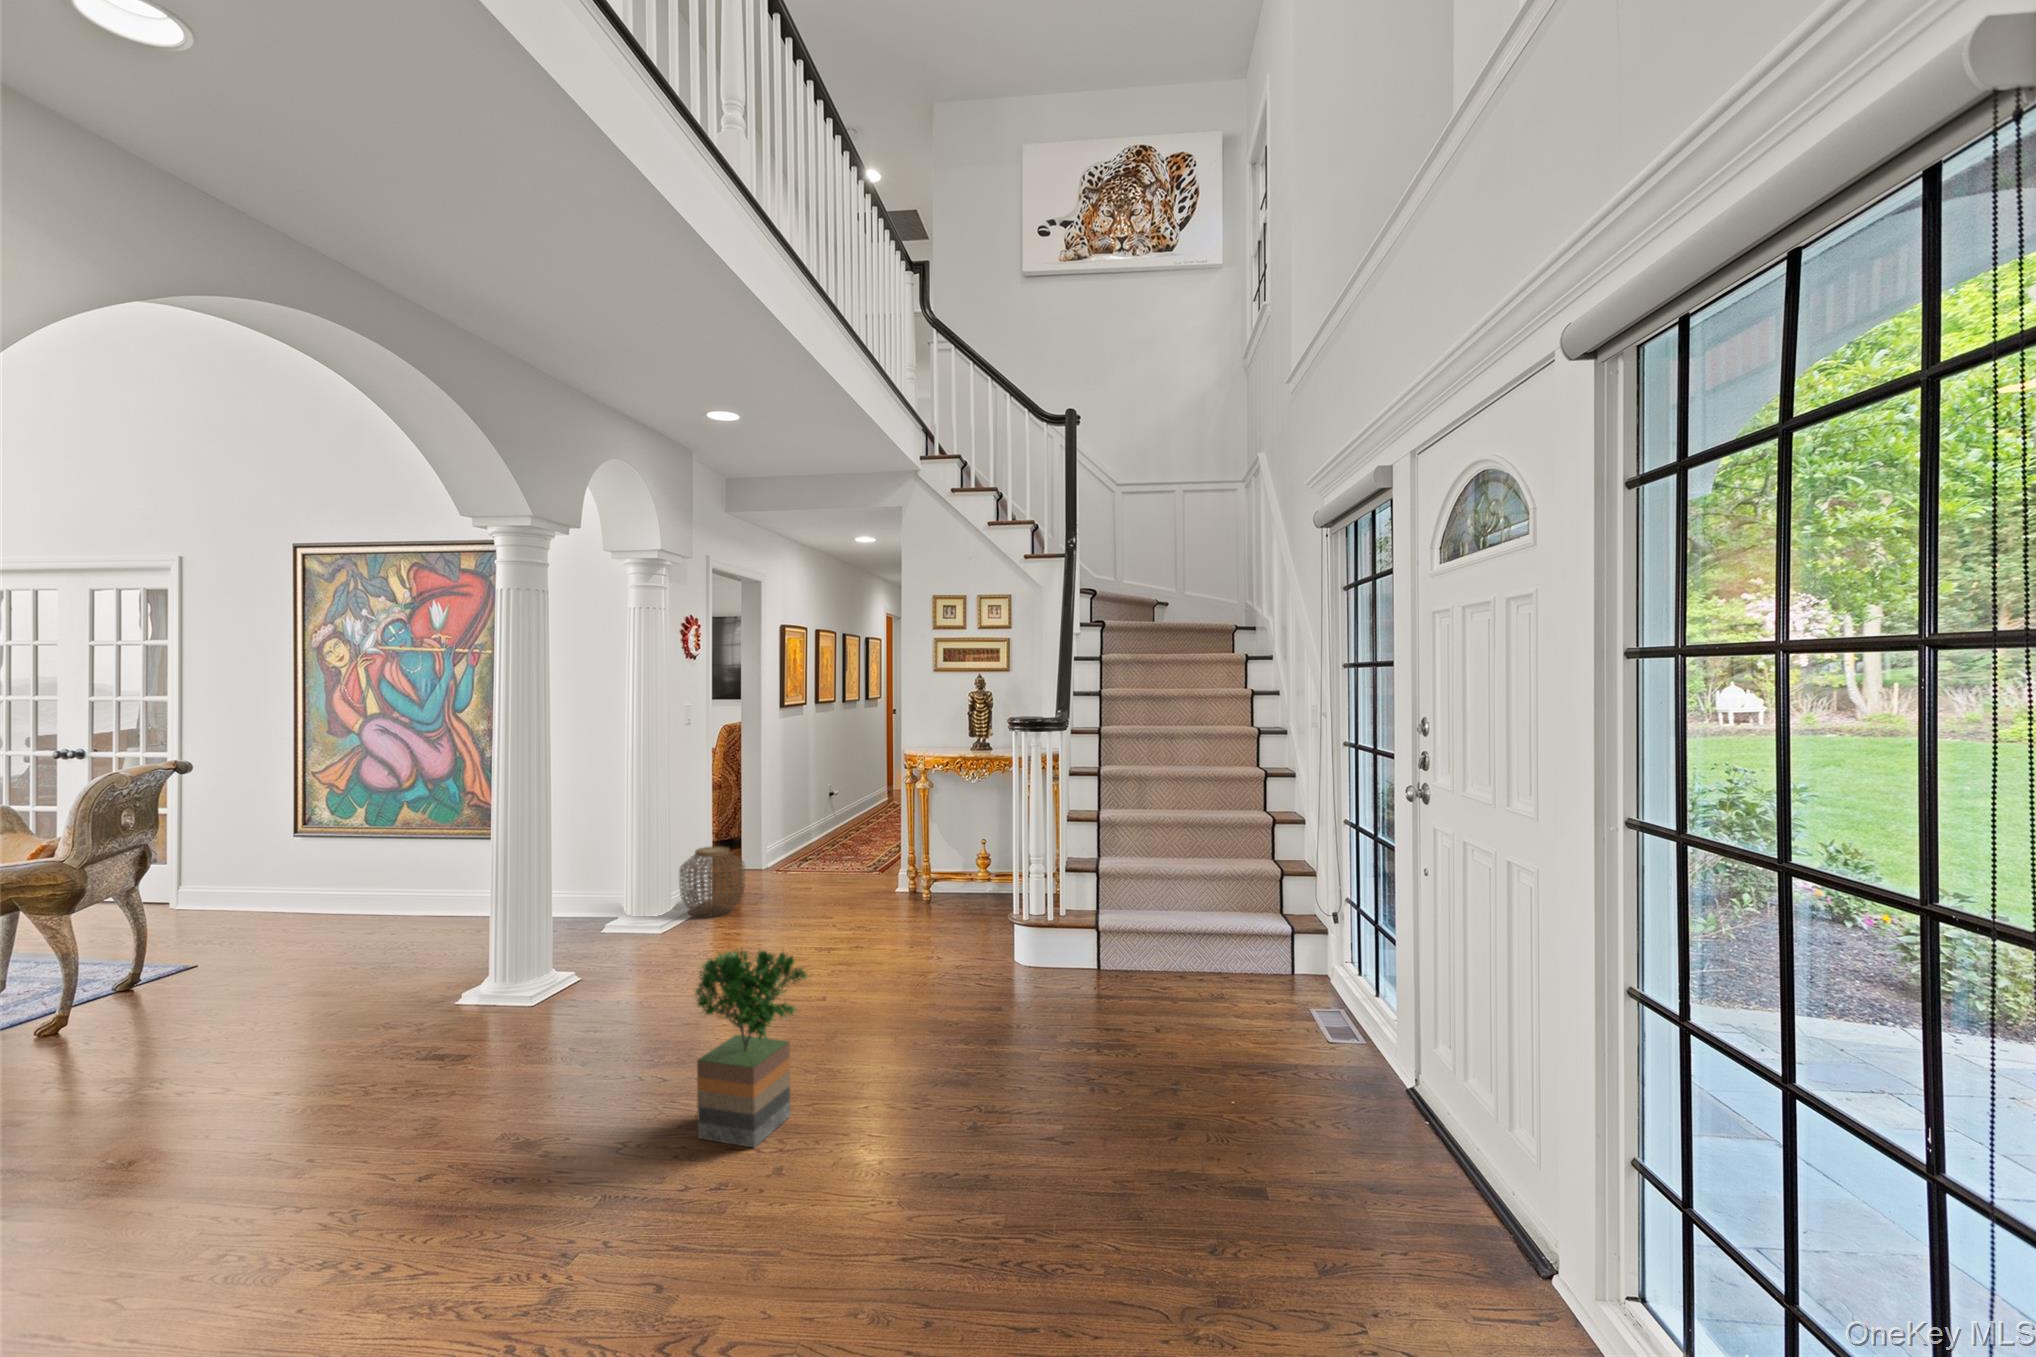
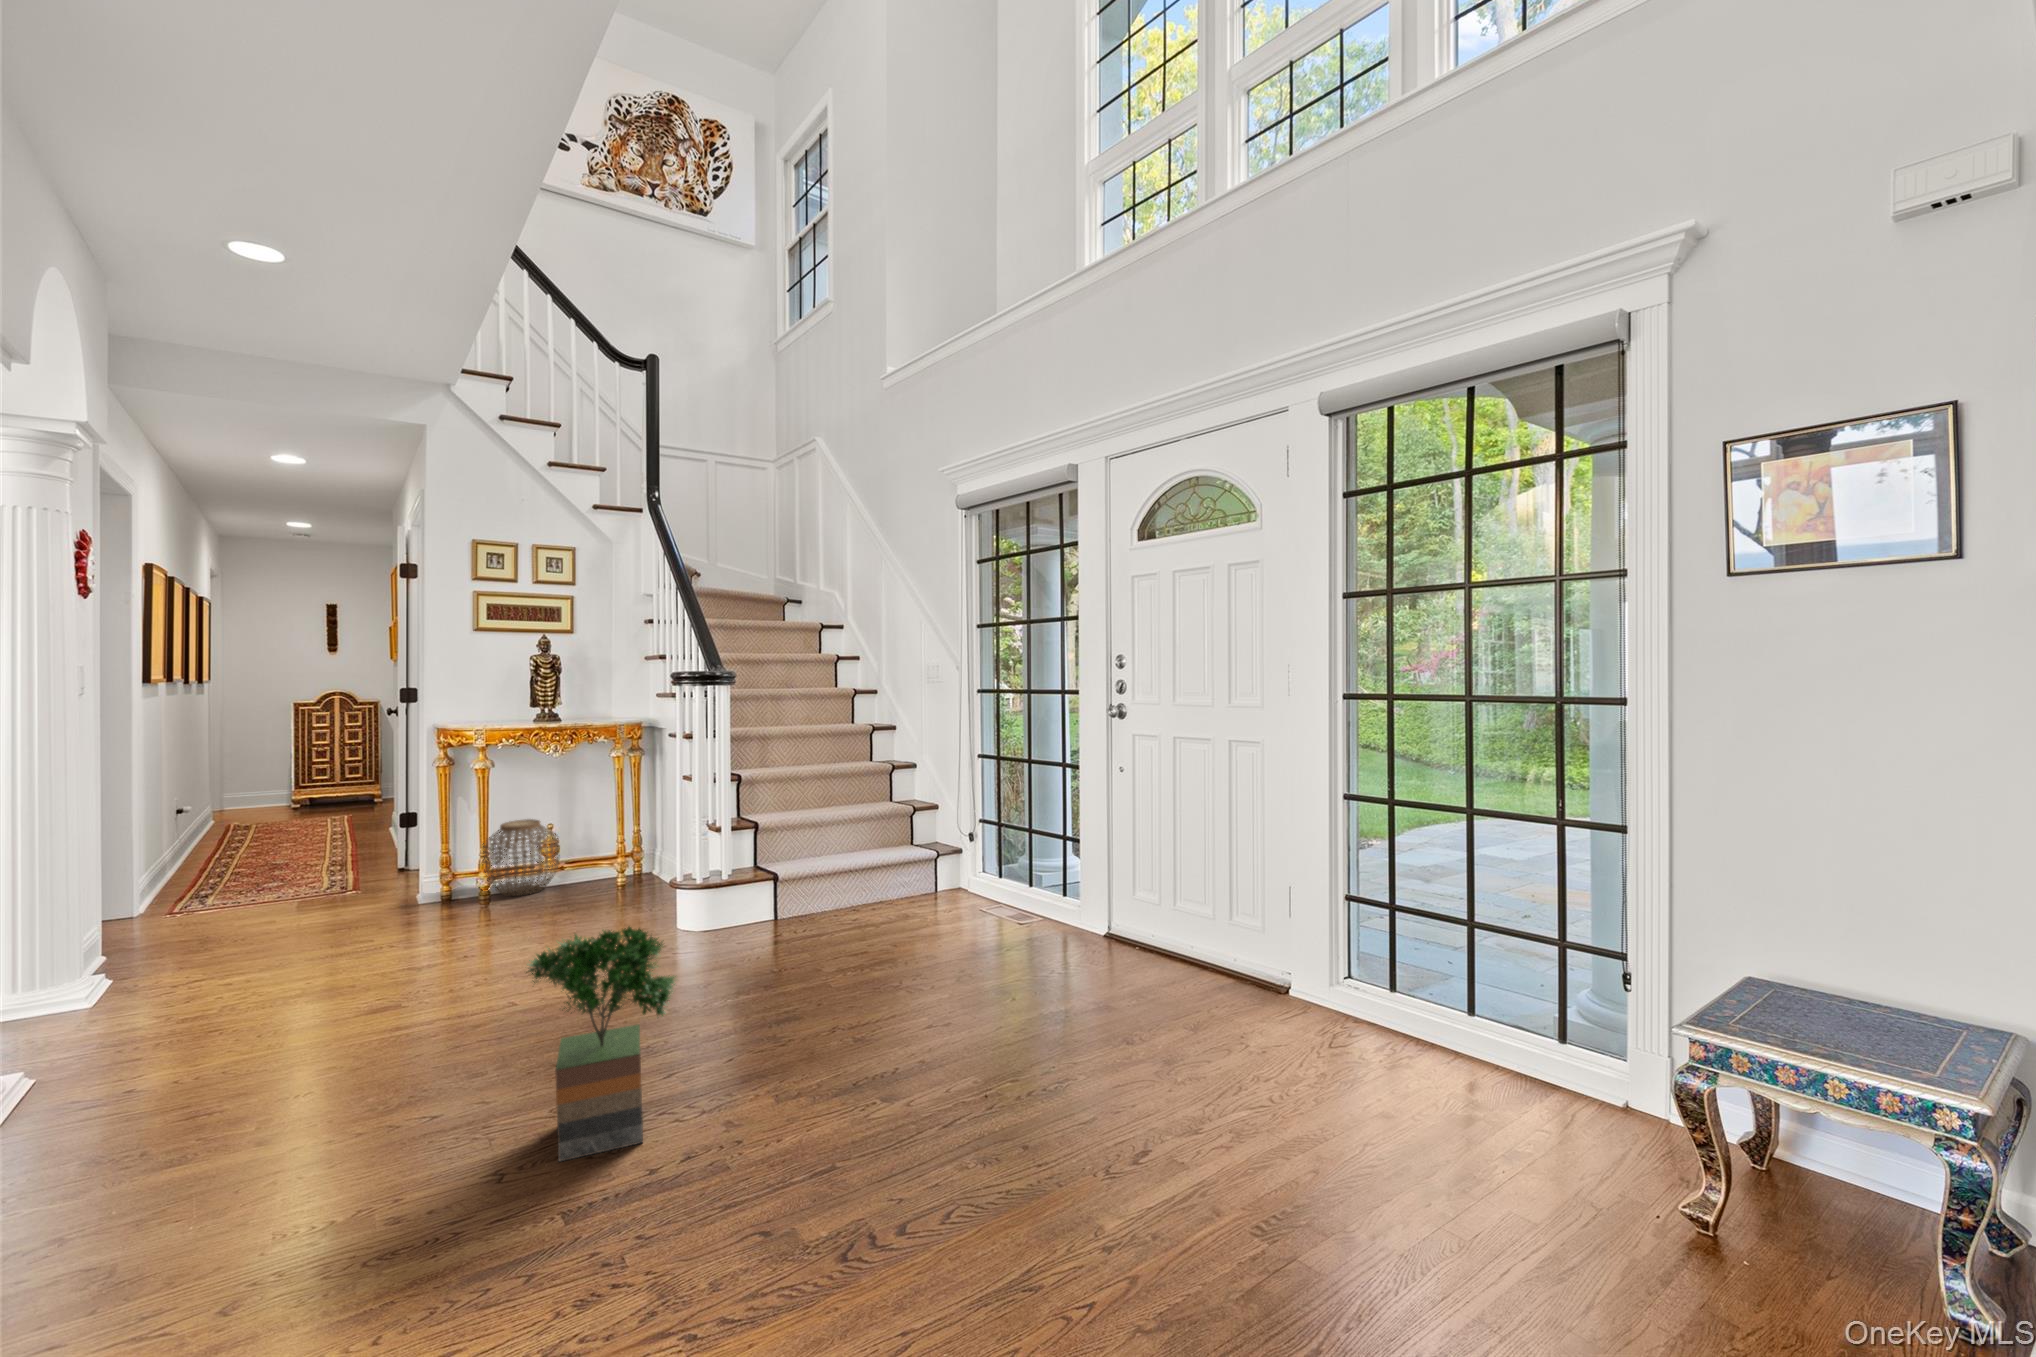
woven basket: present [679,846,745,917] -> present [482,819,559,896]

